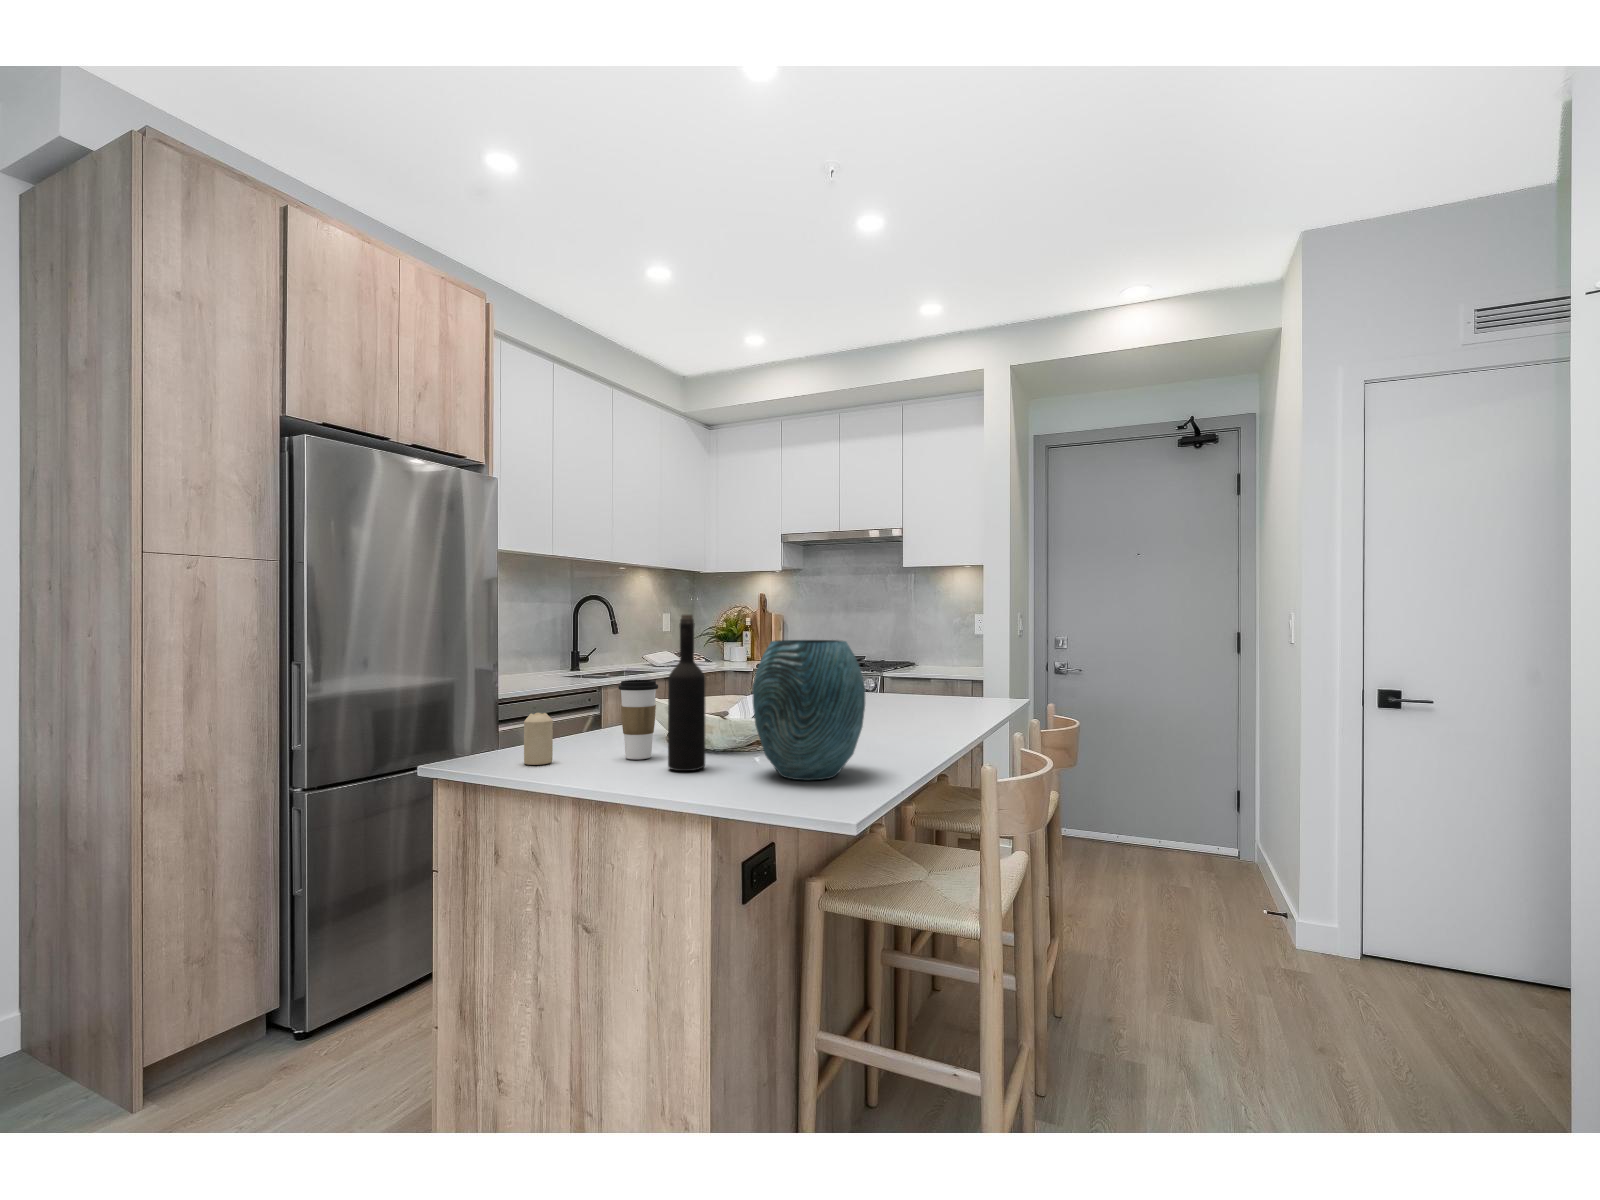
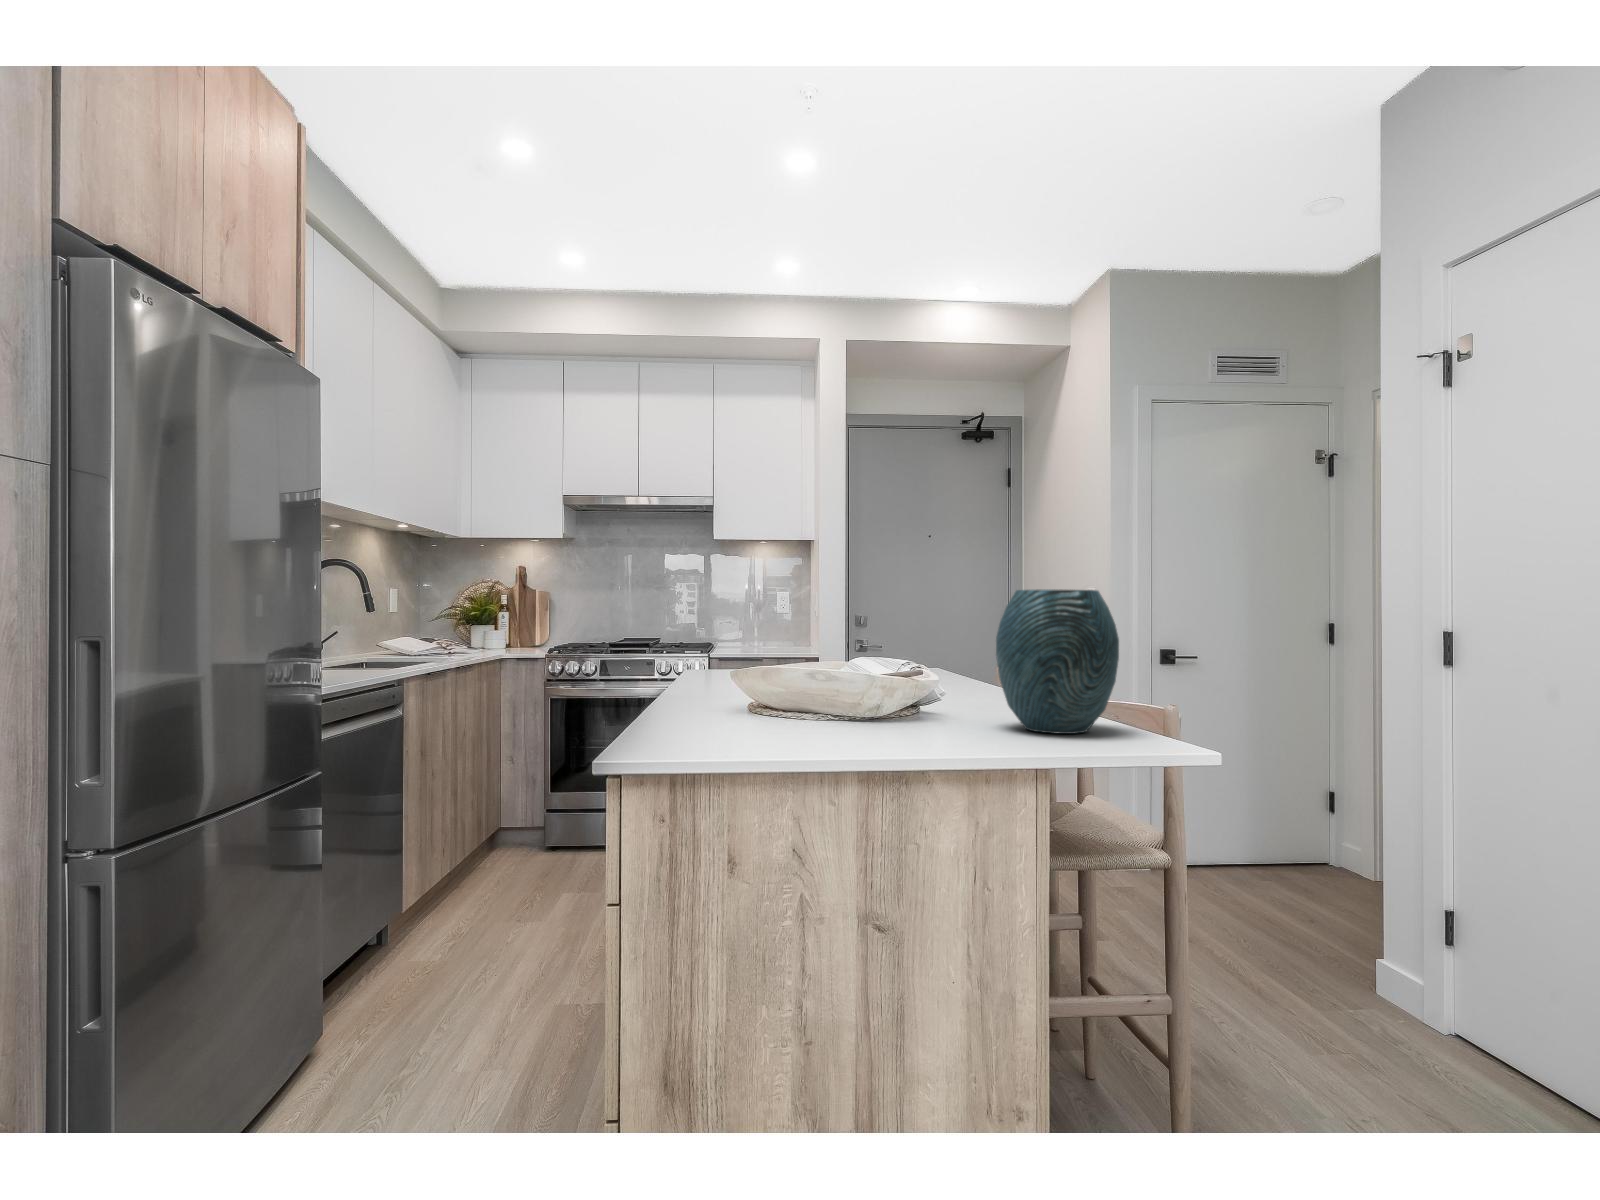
wine bottle: present [668,615,705,771] -> none [909,559,953,736]
coffee cup: present [618,680,658,759] -> none [814,638,860,731]
candle: present [524,713,553,765] -> none [737,678,771,743]

